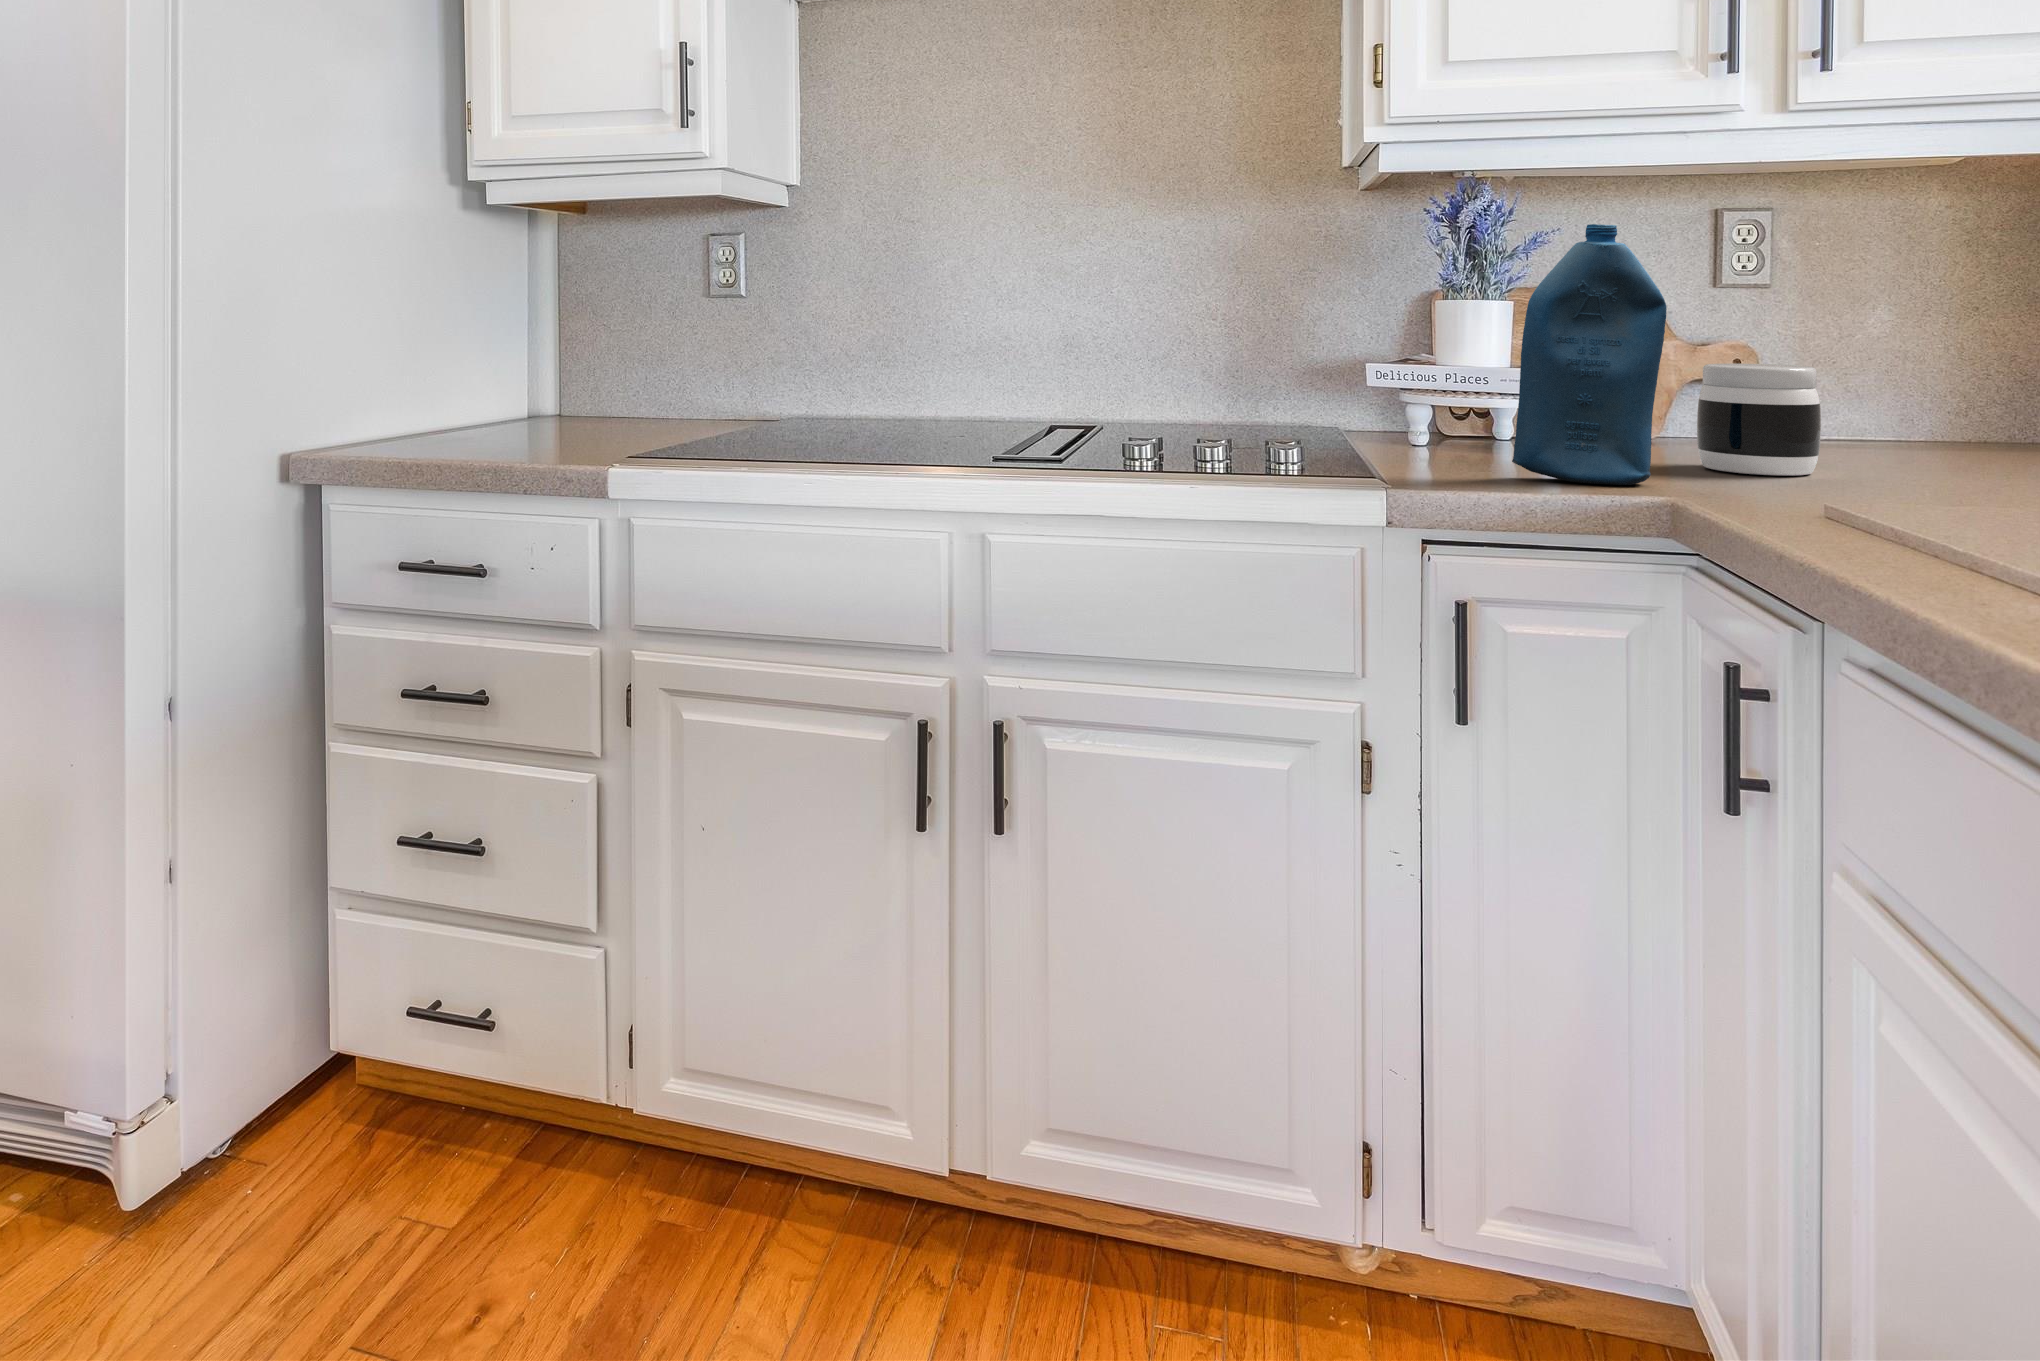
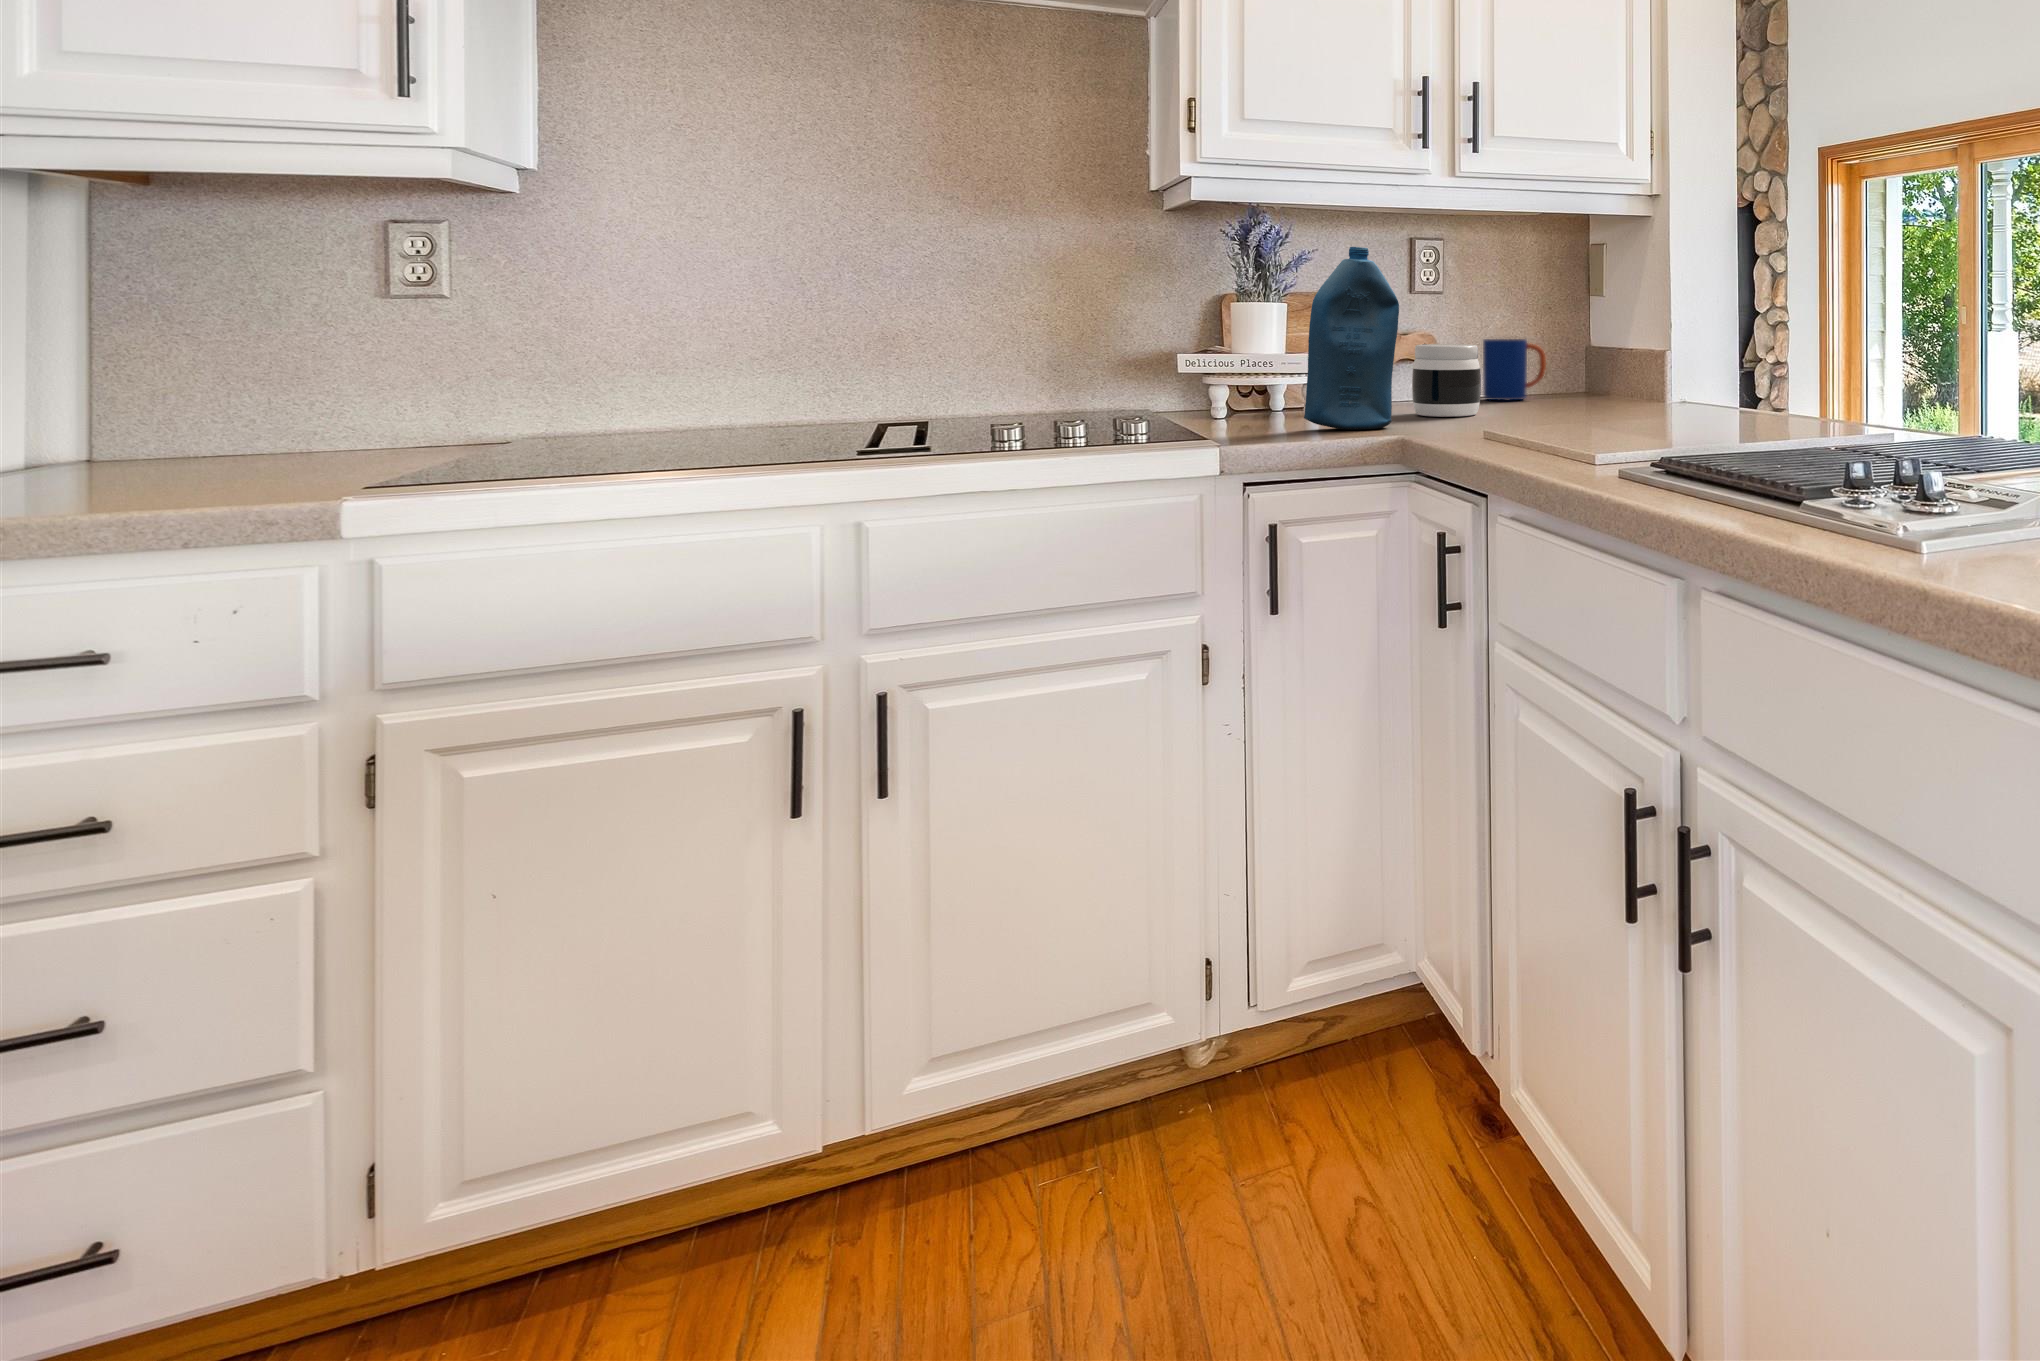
mug: none [1838,356,1963,454] -> present [1483,339,1546,400]

